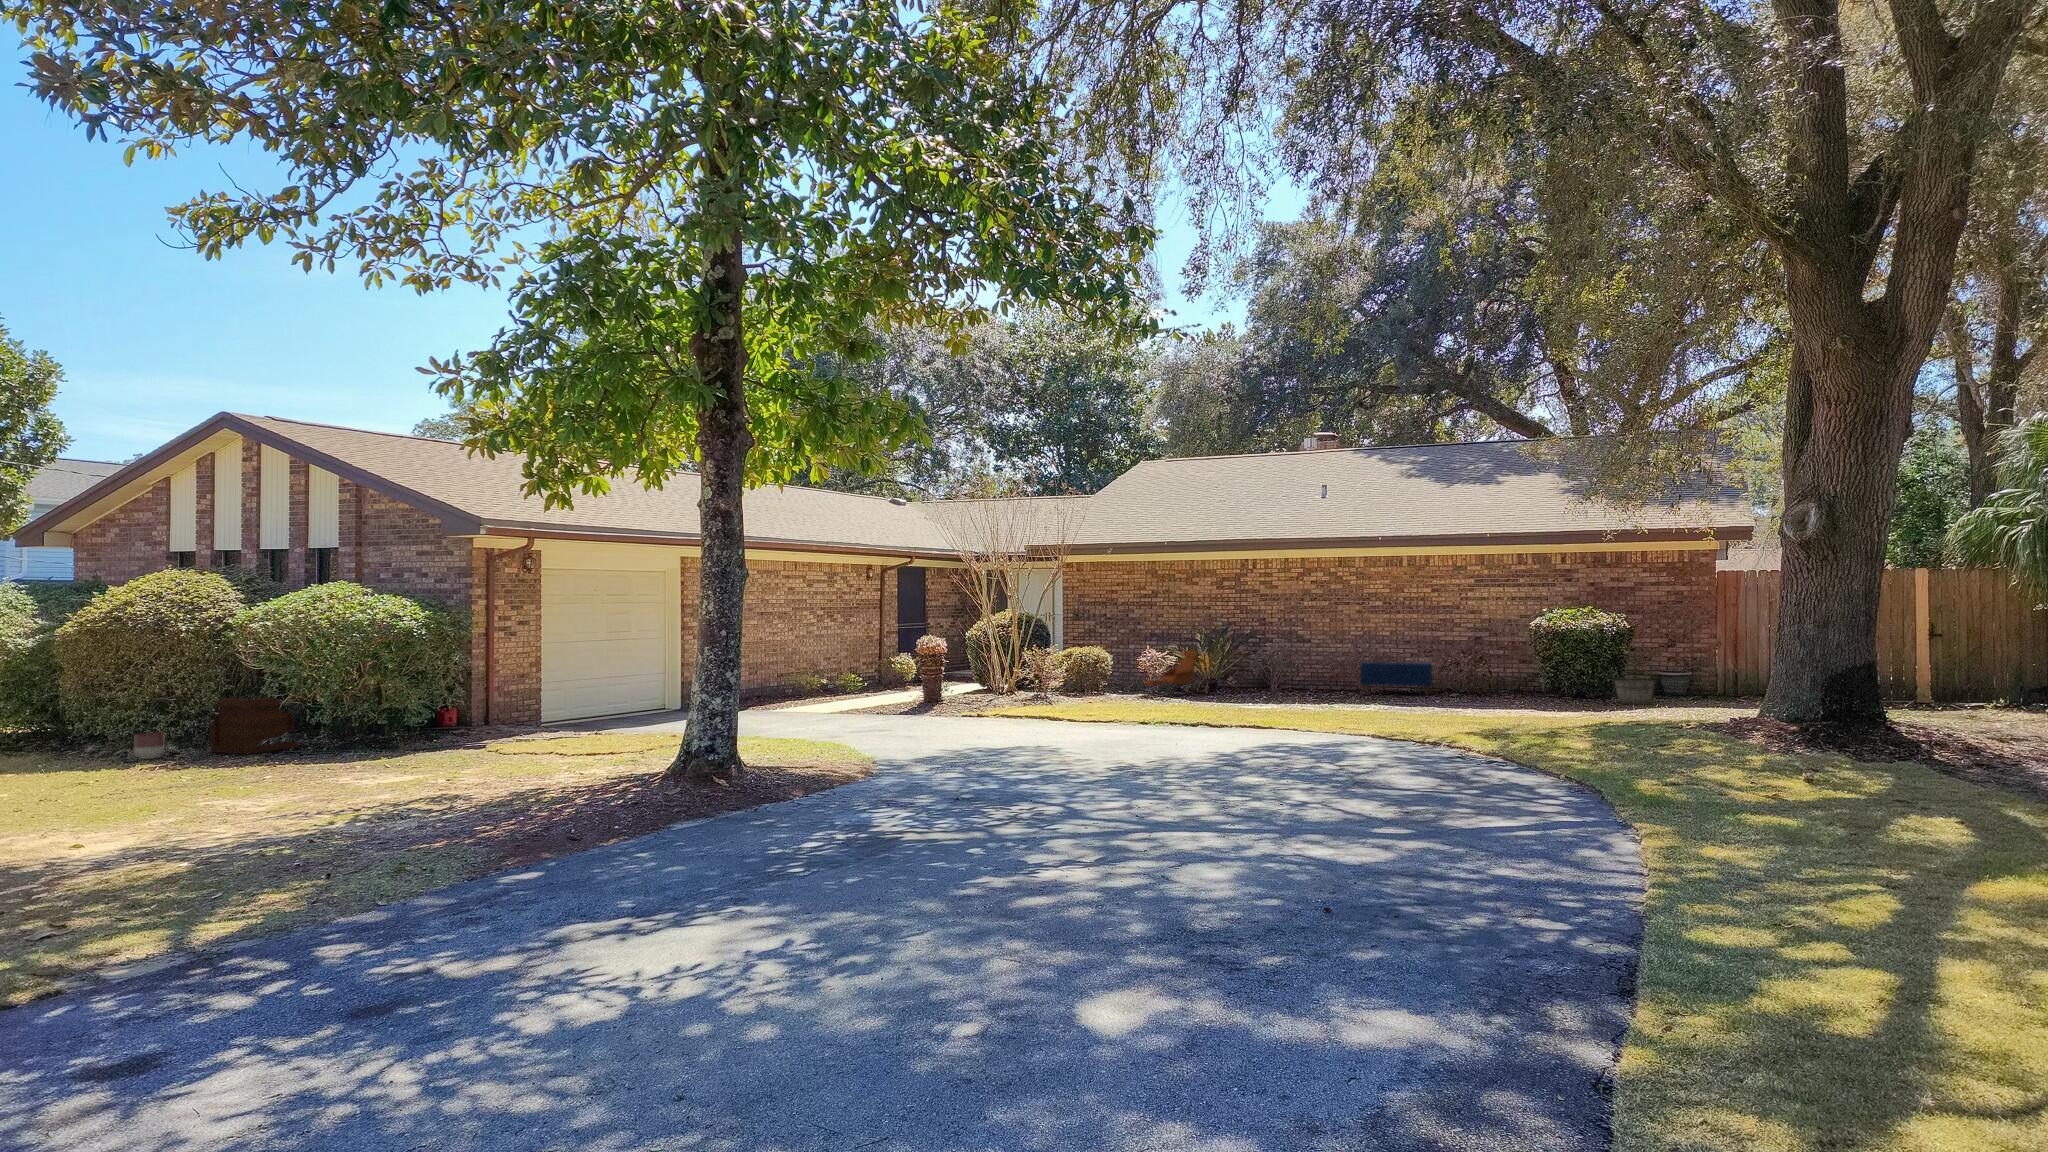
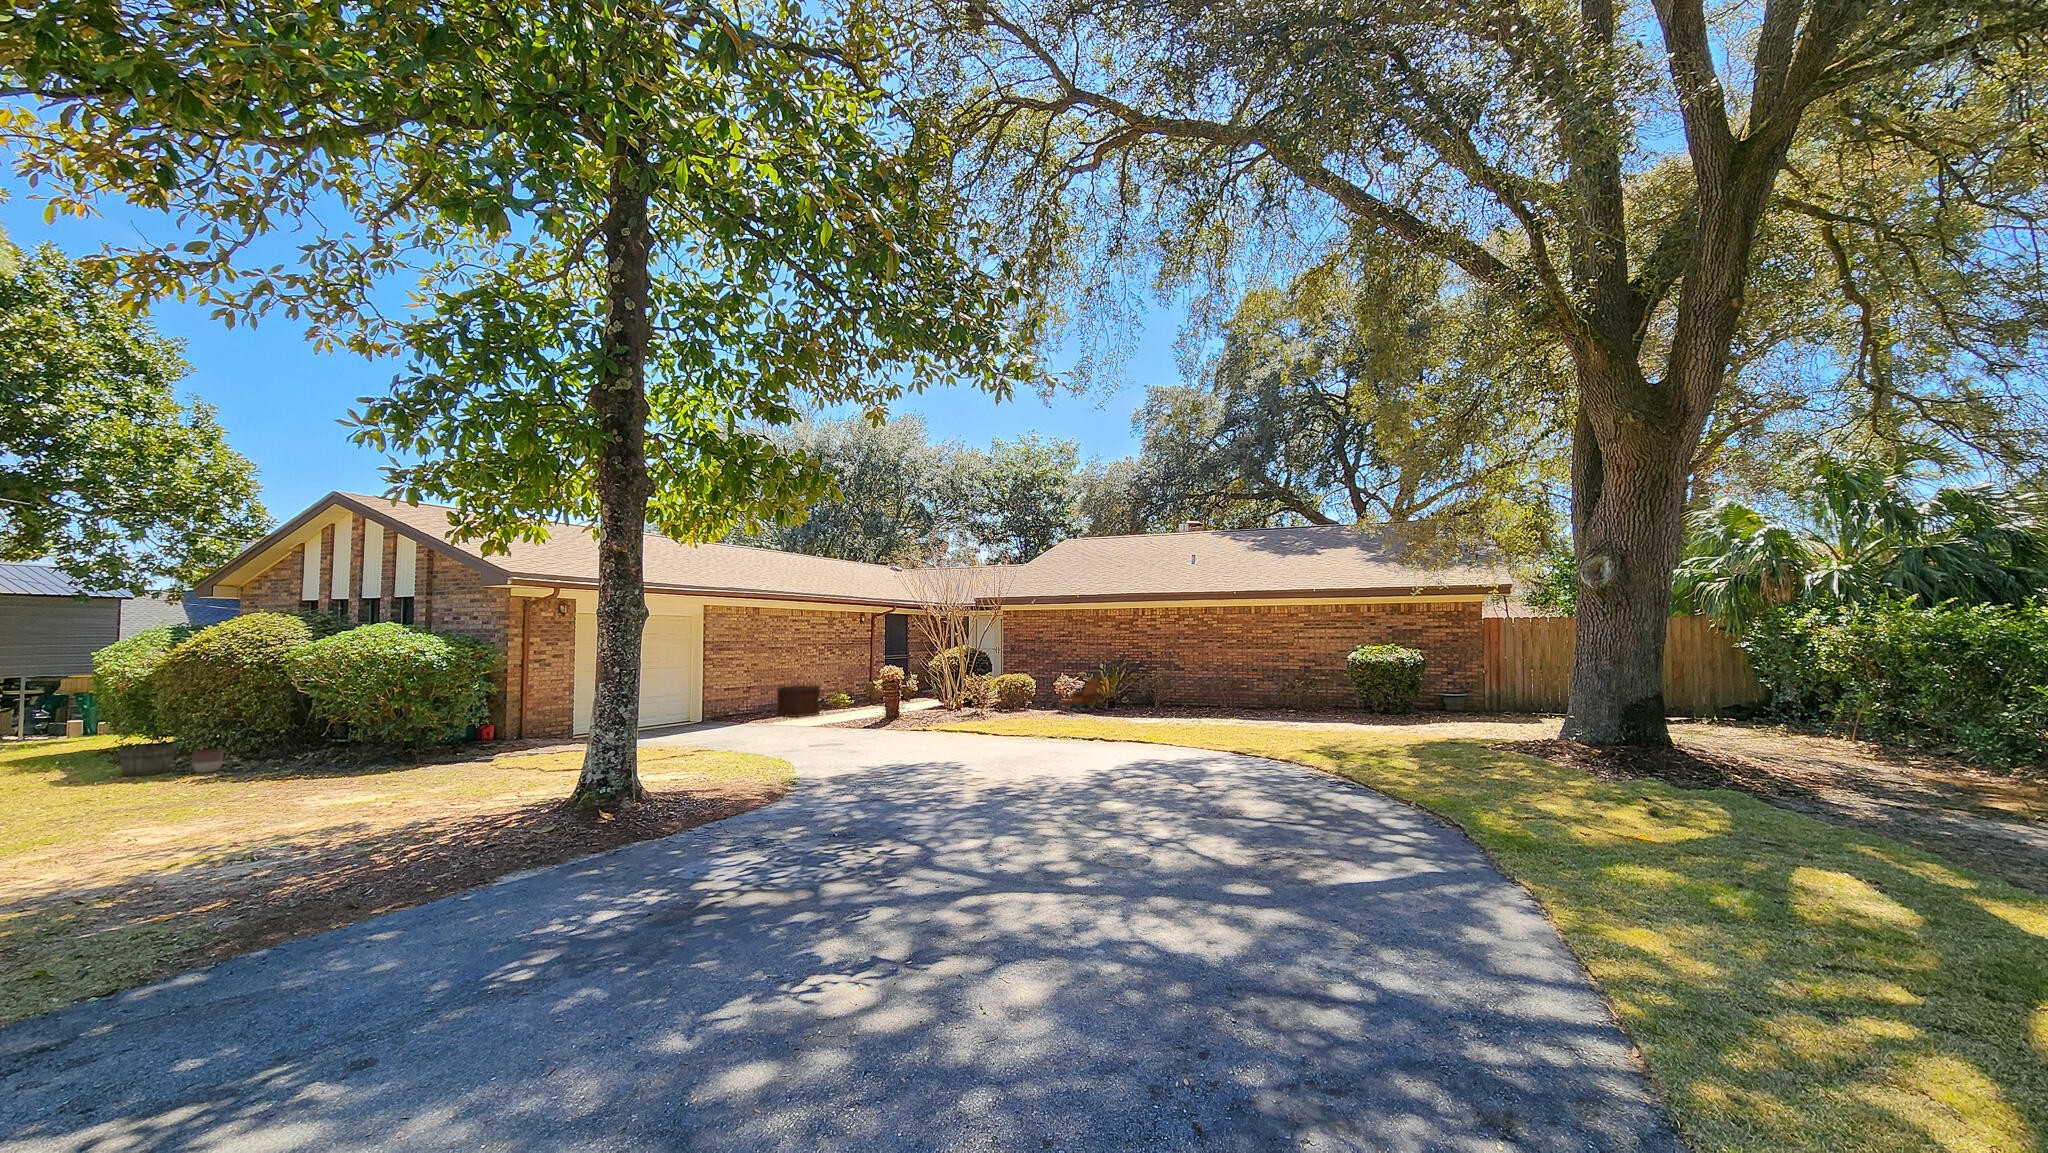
bench: present [1360,662,1433,696] -> none [1220,687,1275,713]
wooden bucket: present [1615,676,1654,705] -> present [118,744,177,776]
wooden crate: present [209,697,299,754] -> present [777,685,820,717]

